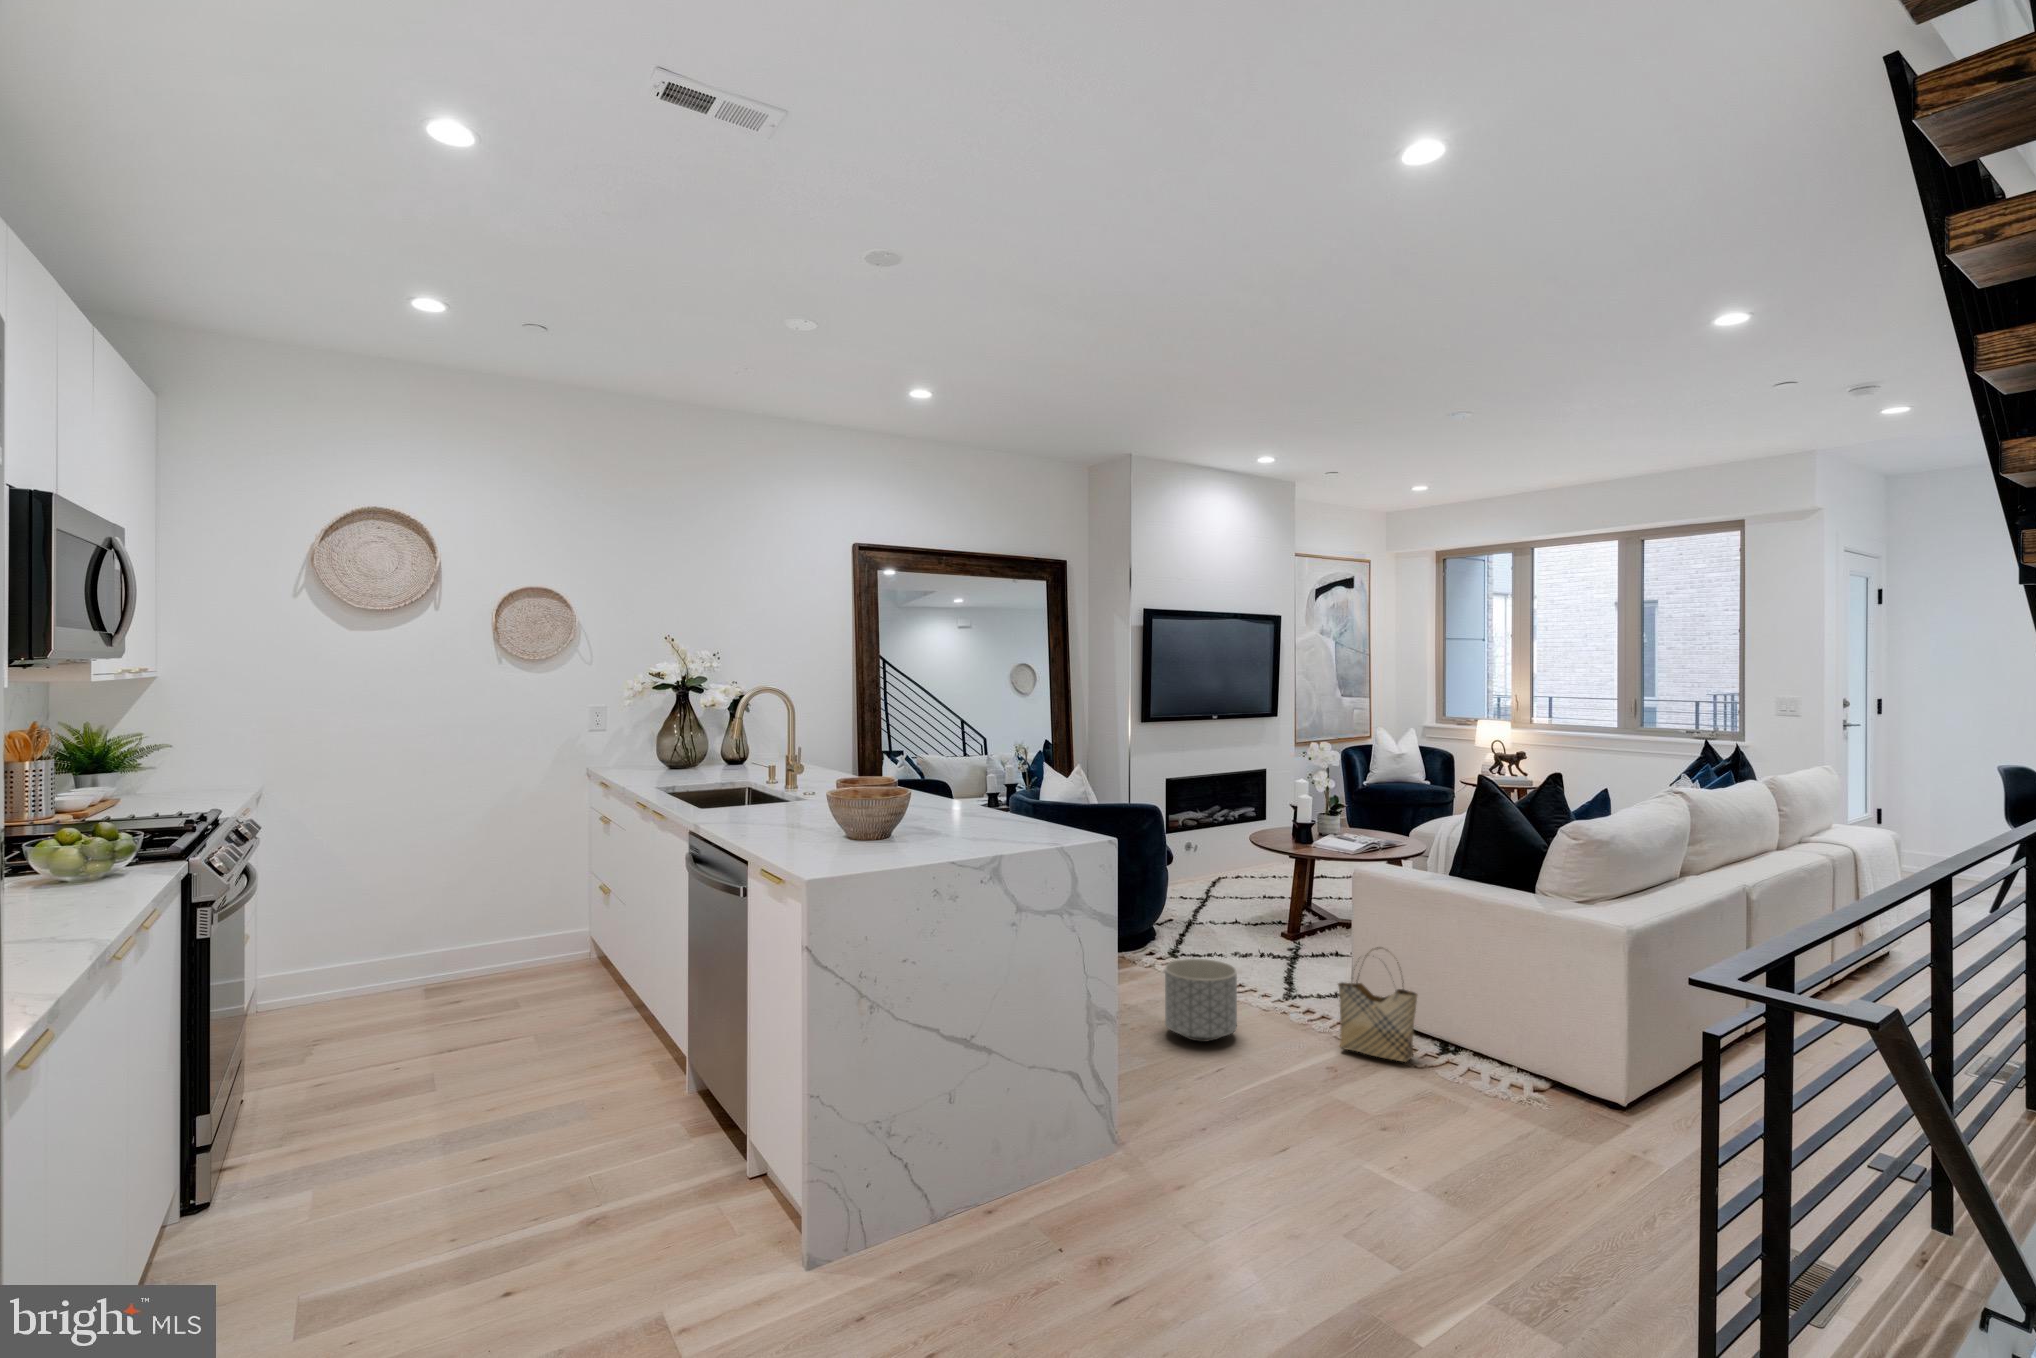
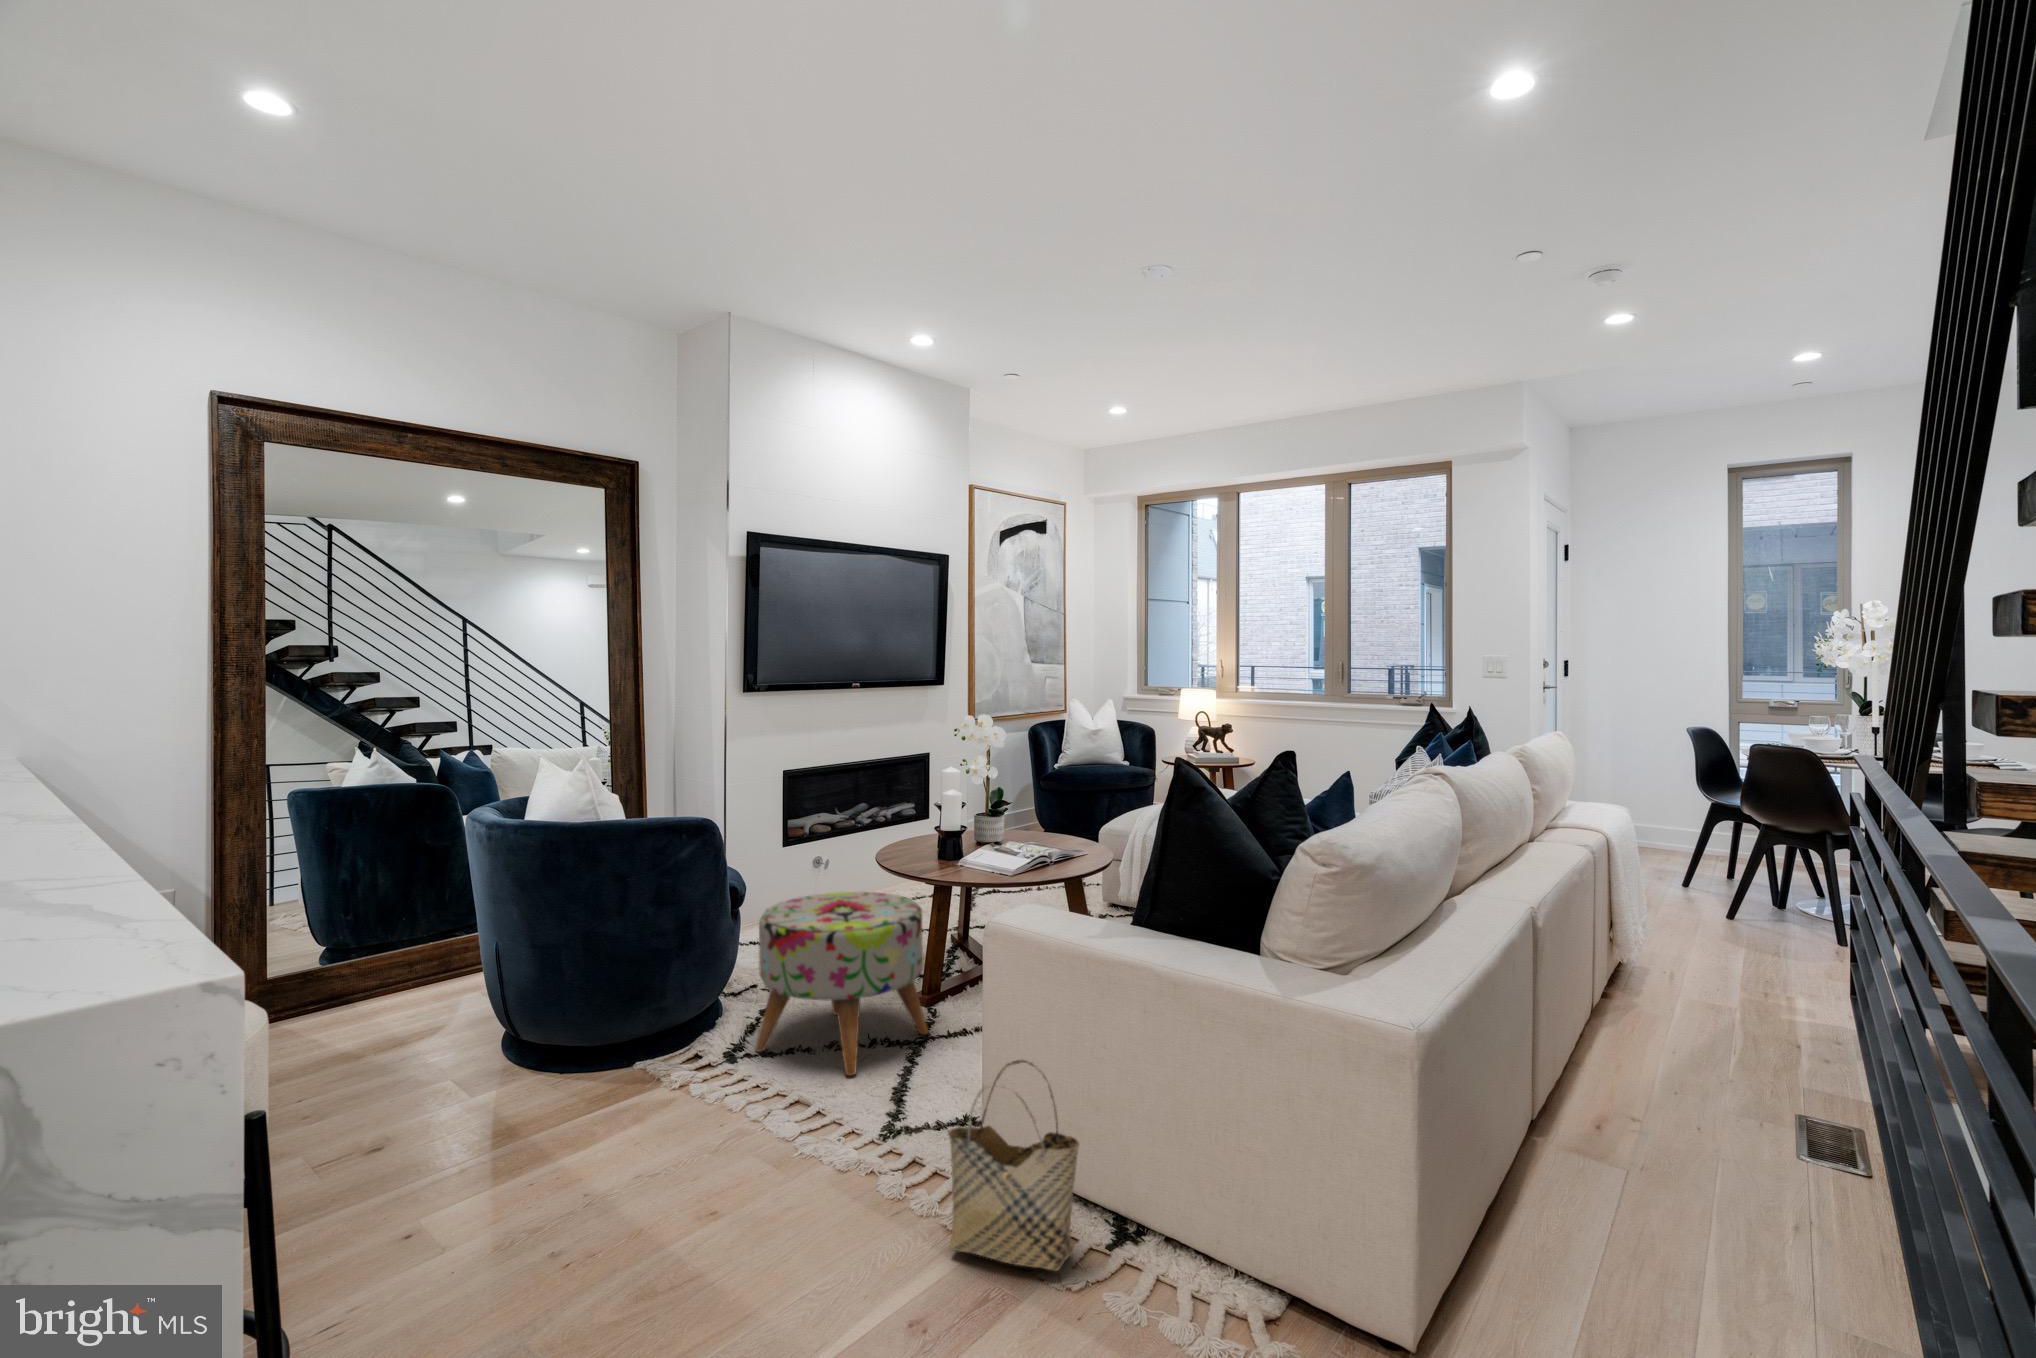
ottoman: none [1185,859,1297,971] -> present [755,892,928,1075]
planter: present [1165,959,1237,1042] -> none [637,1100,775,1270]

